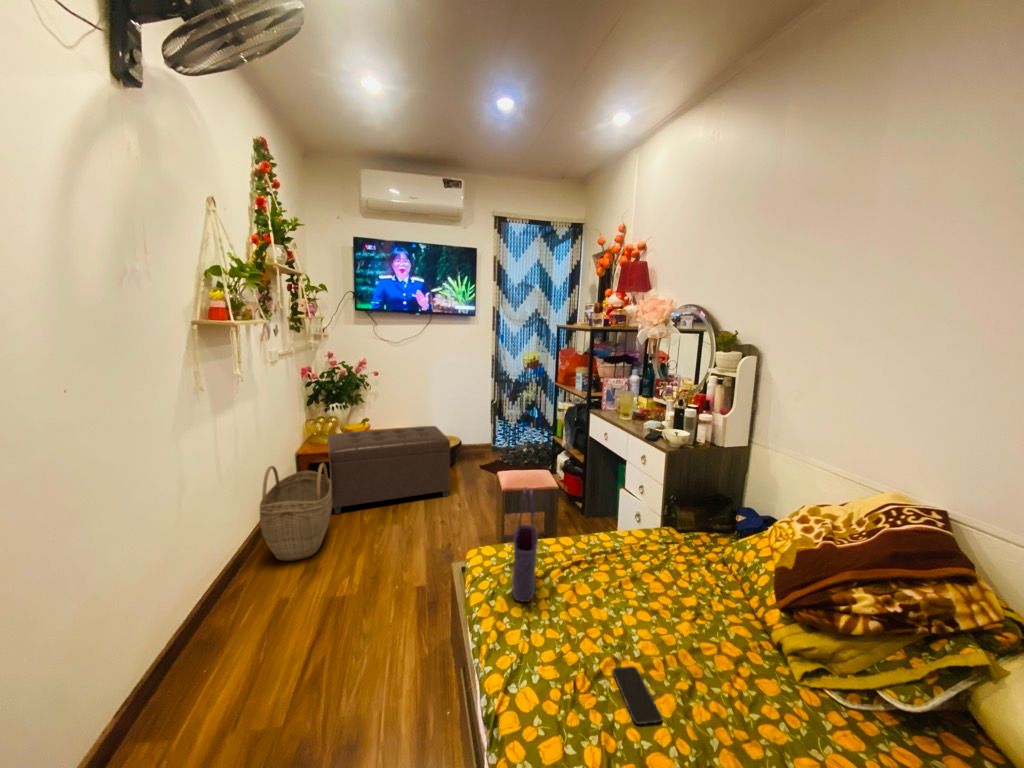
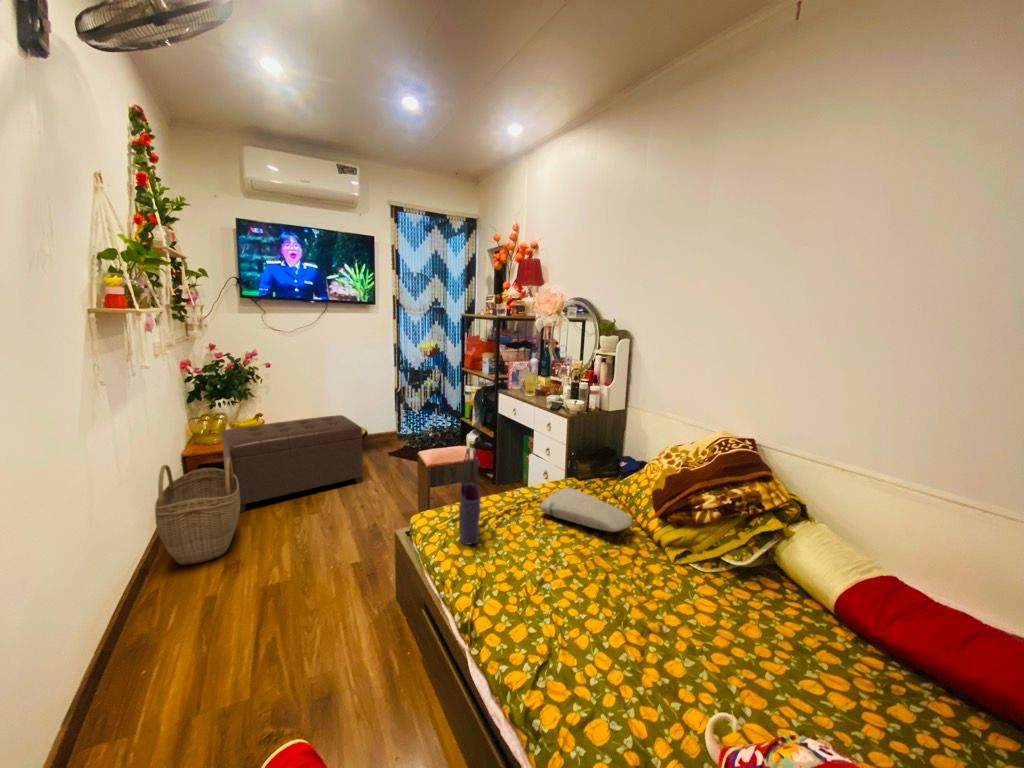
pillow: none [616,543,740,618] -> present [540,488,632,532]
smartphone: present [612,666,662,724] -> none [551,572,592,606]

